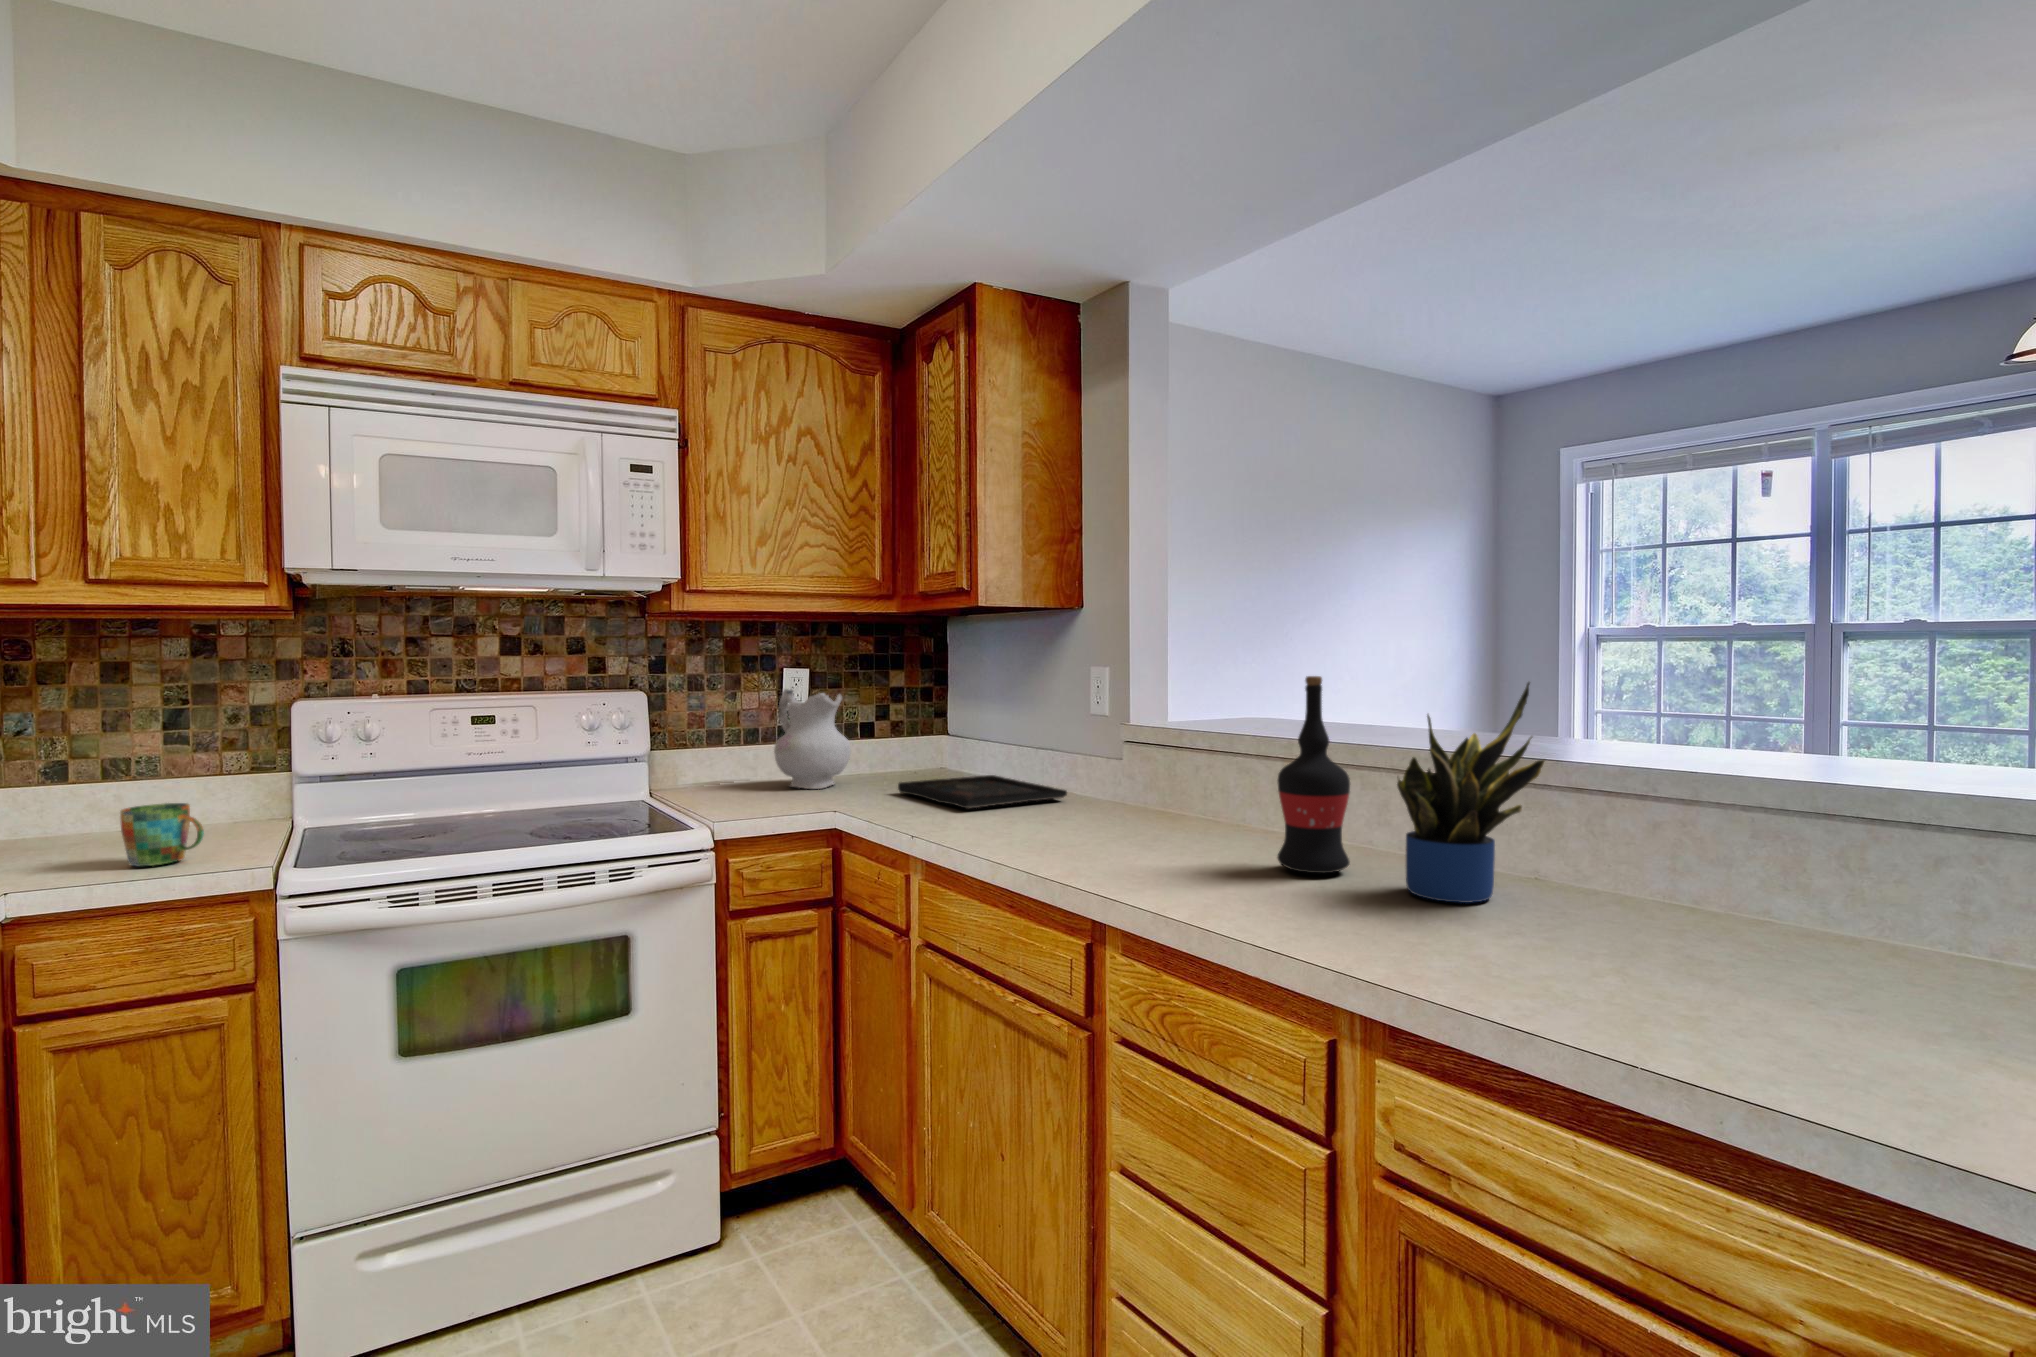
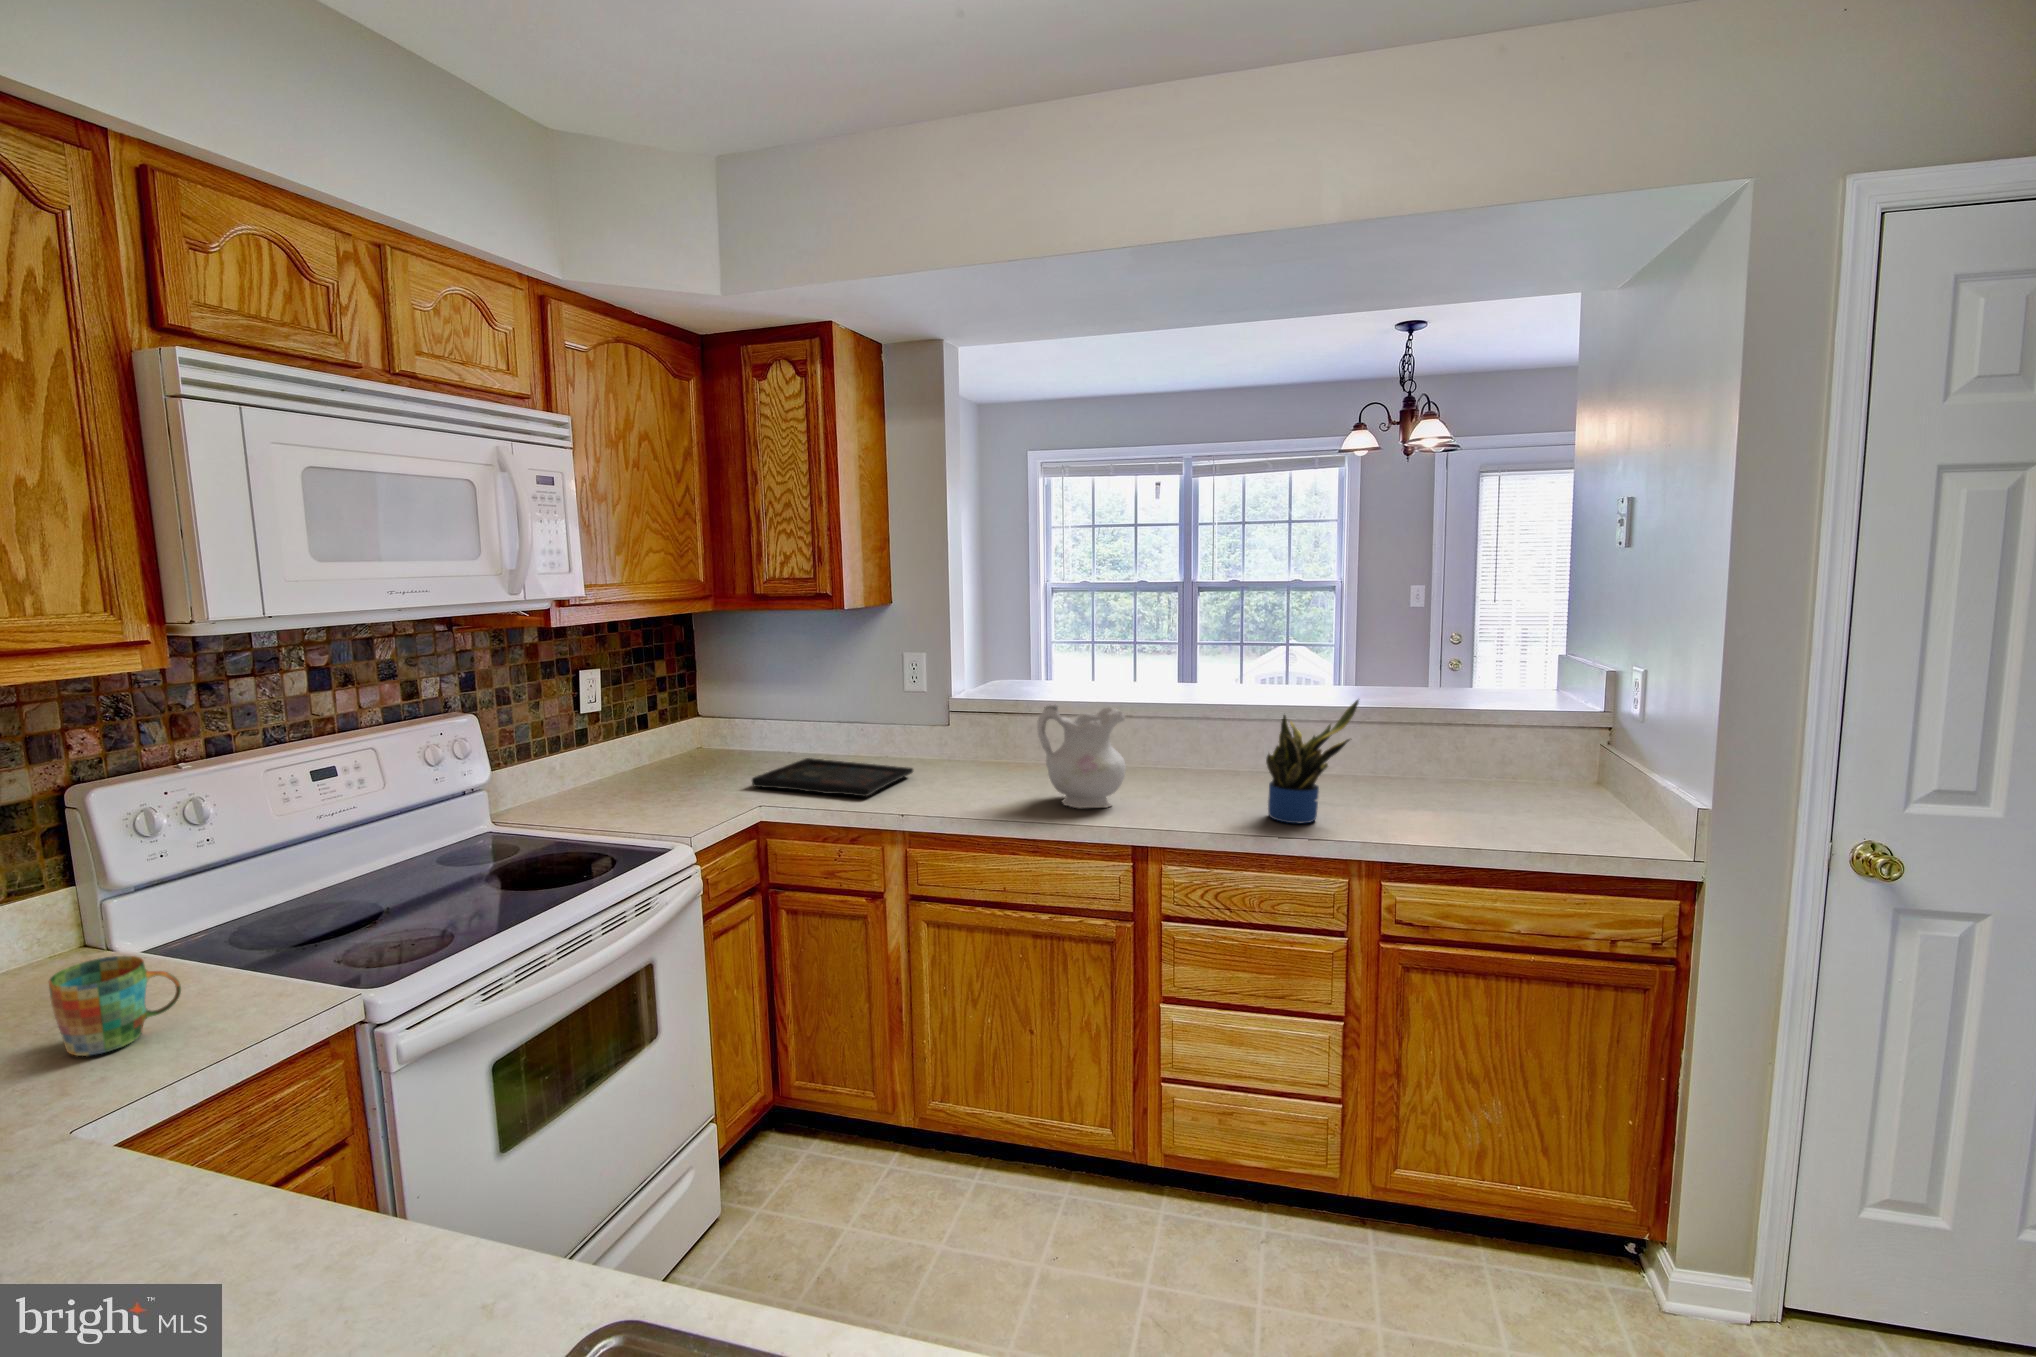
wine bottle: present [1277,676,1350,873] -> none [1179,689,1226,816]
ceramic pitcher: present [774,689,851,789] -> present [1037,705,1126,808]

